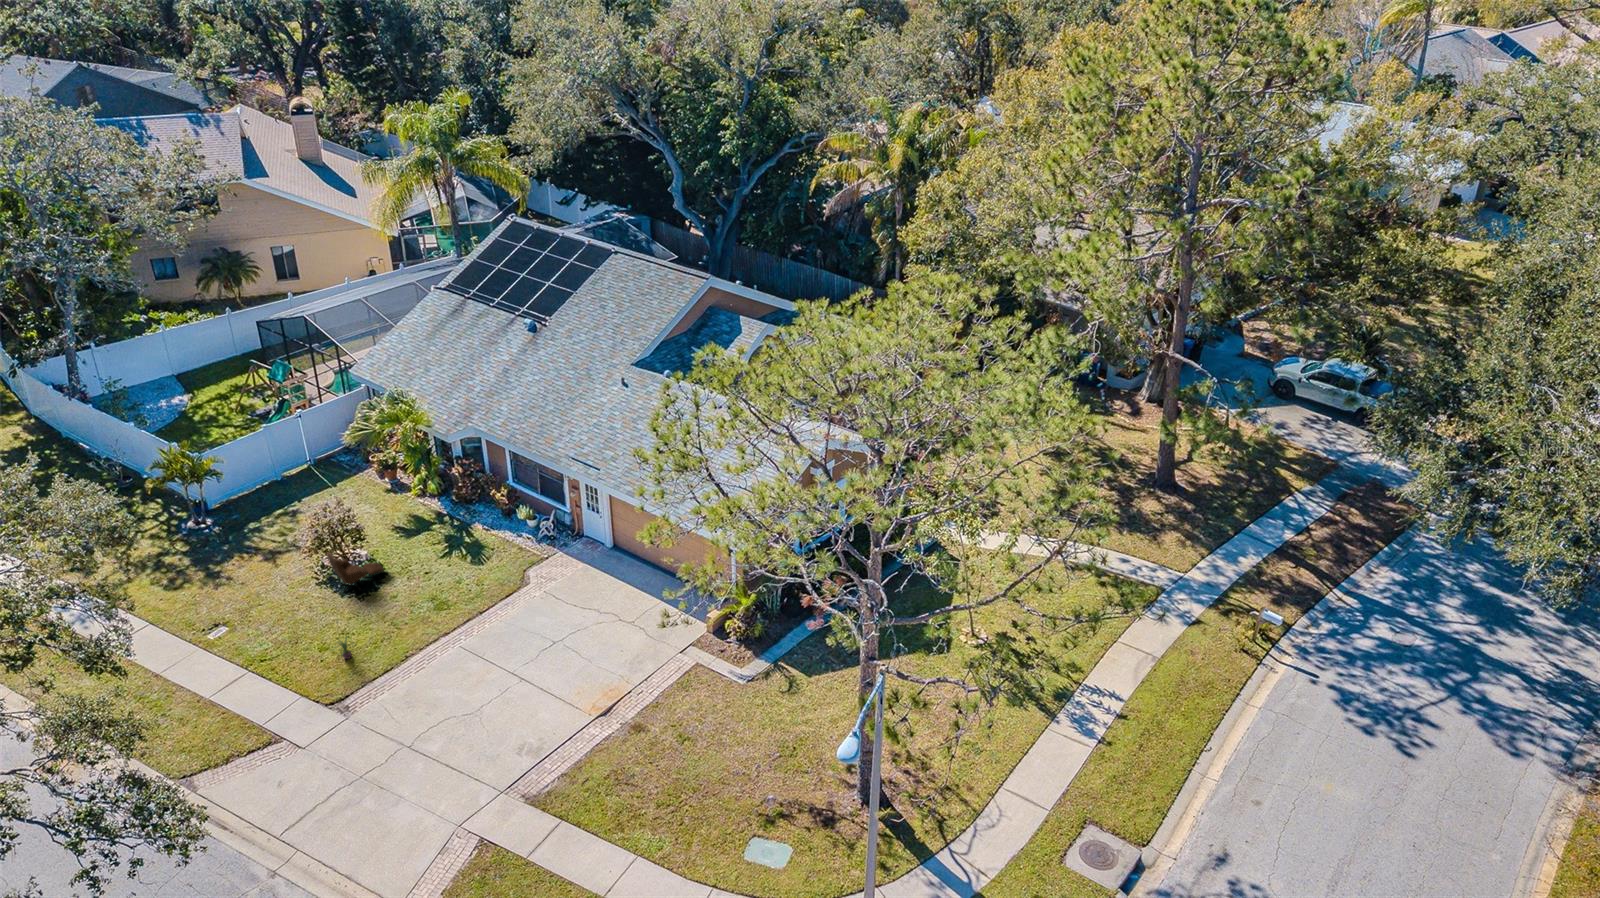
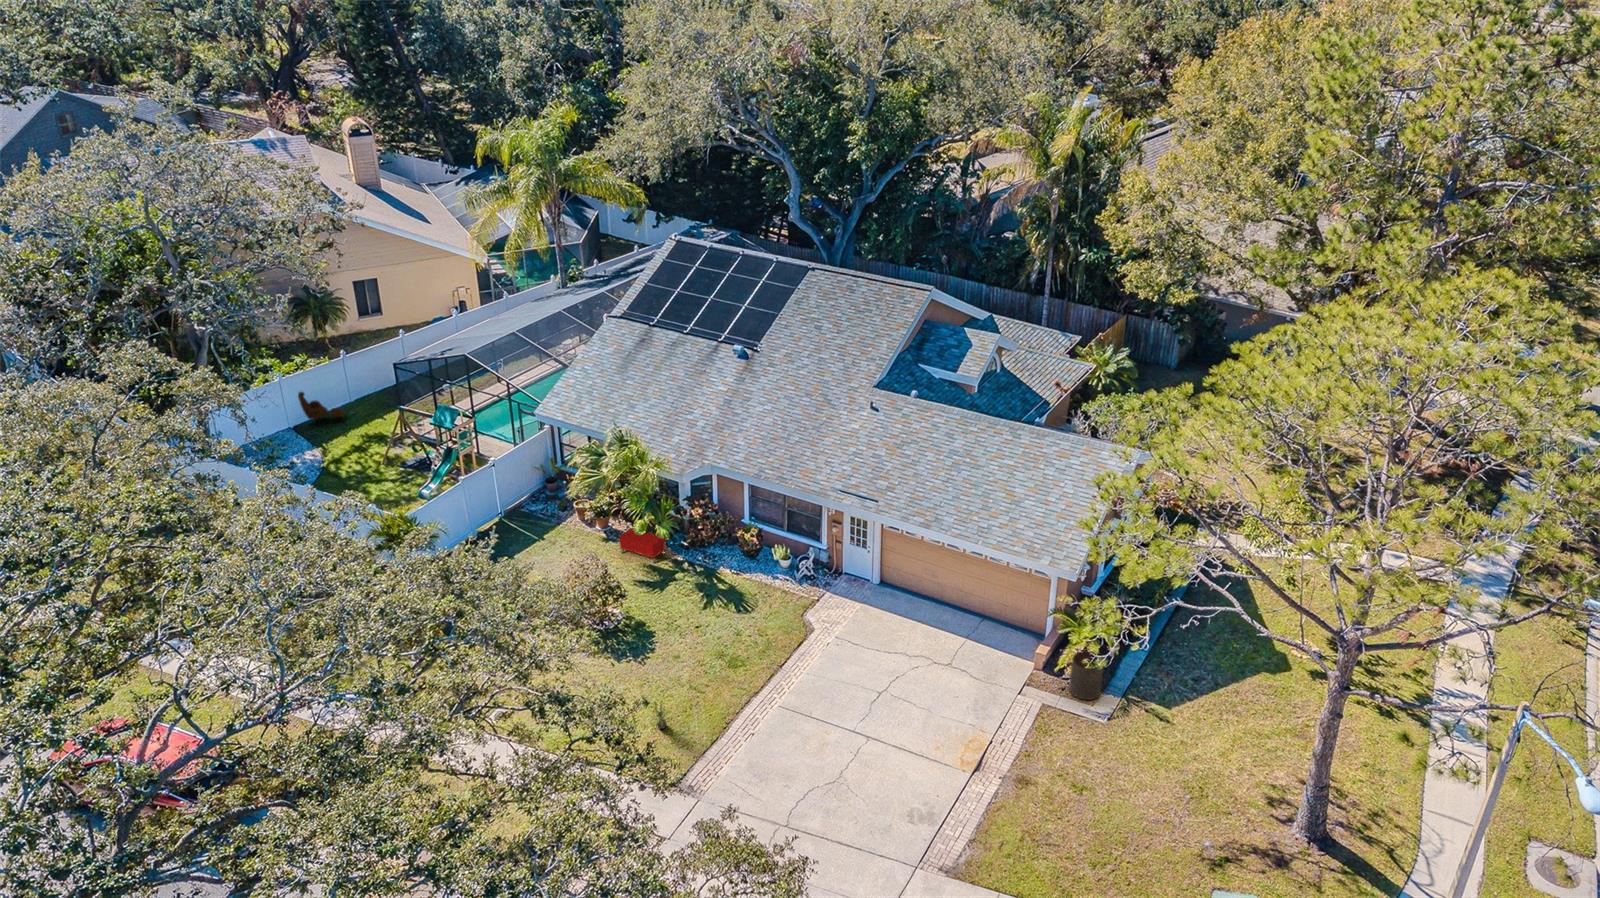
bench: none [396,482,437,514] -> present [619,528,666,562]
lounge chair: present [327,552,384,590] -> present [298,392,344,426]
trash can: none [718,619,749,663] -> present [1069,651,1104,700]

